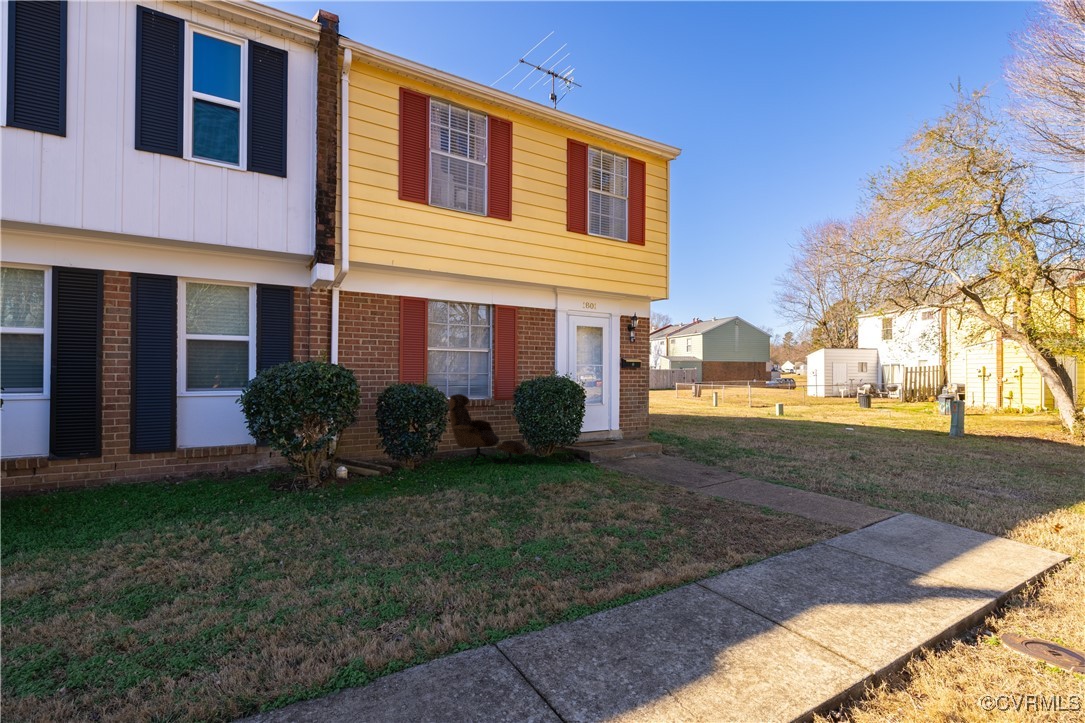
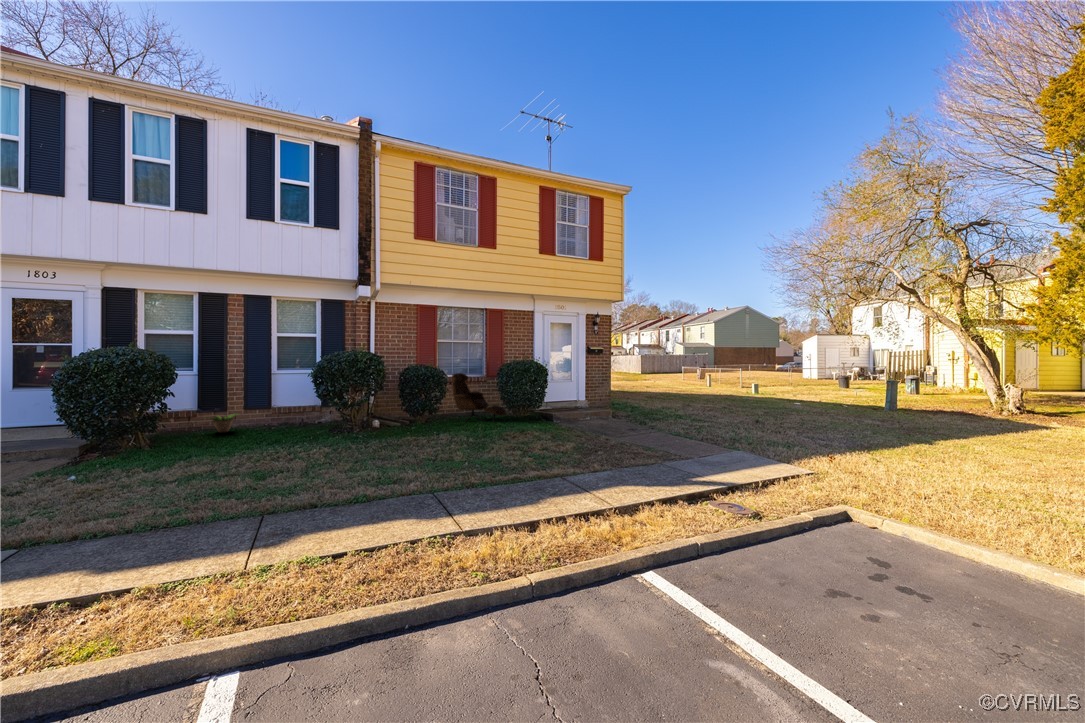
decorative plant: none [53,460,123,494] -> present [210,414,236,432]

